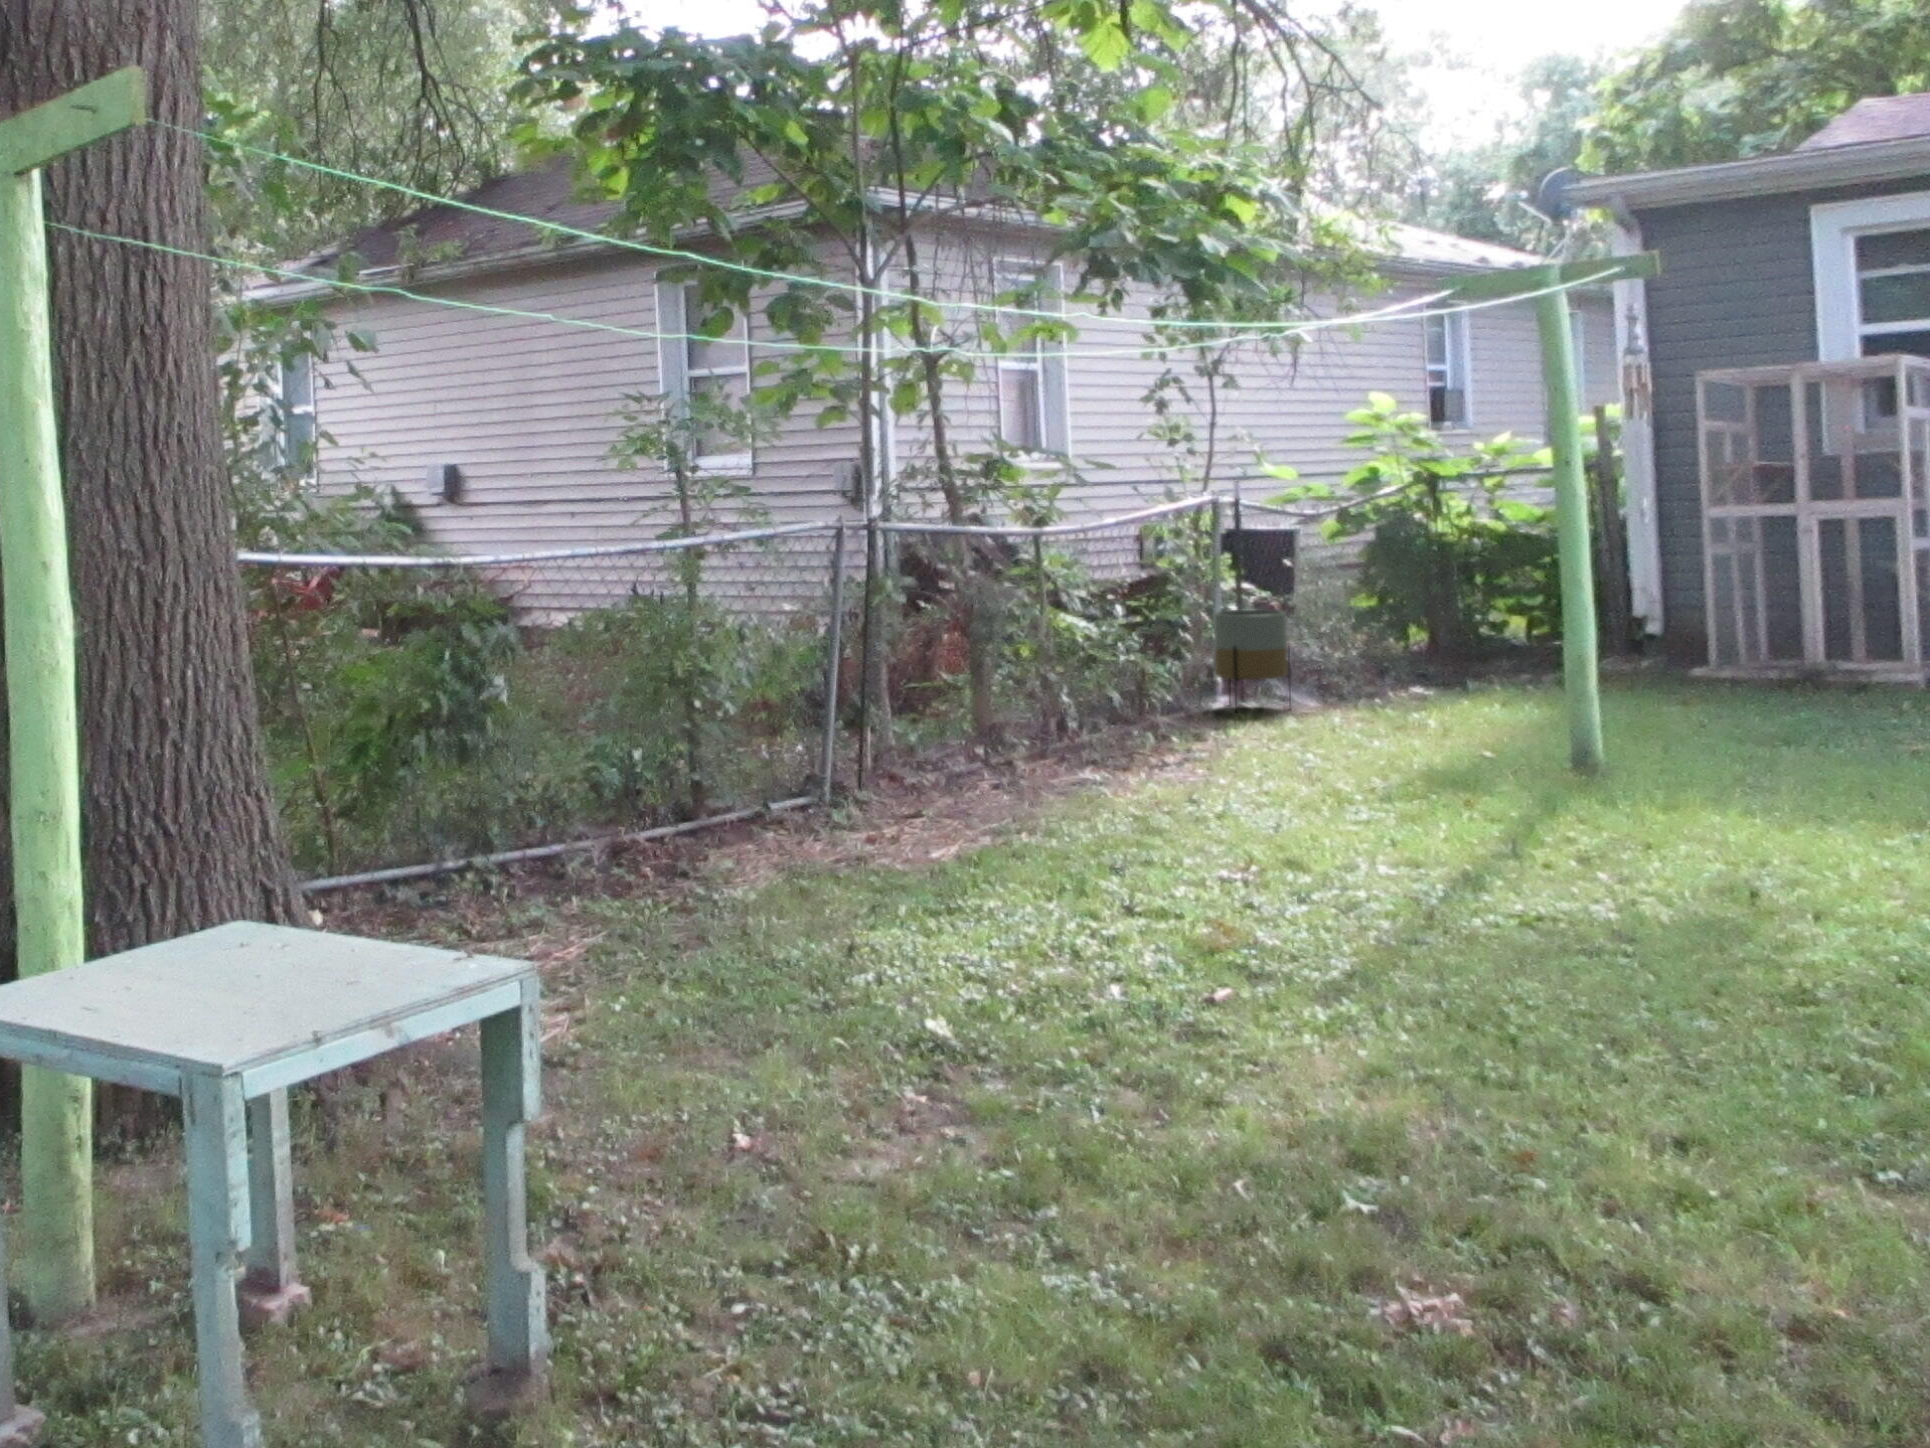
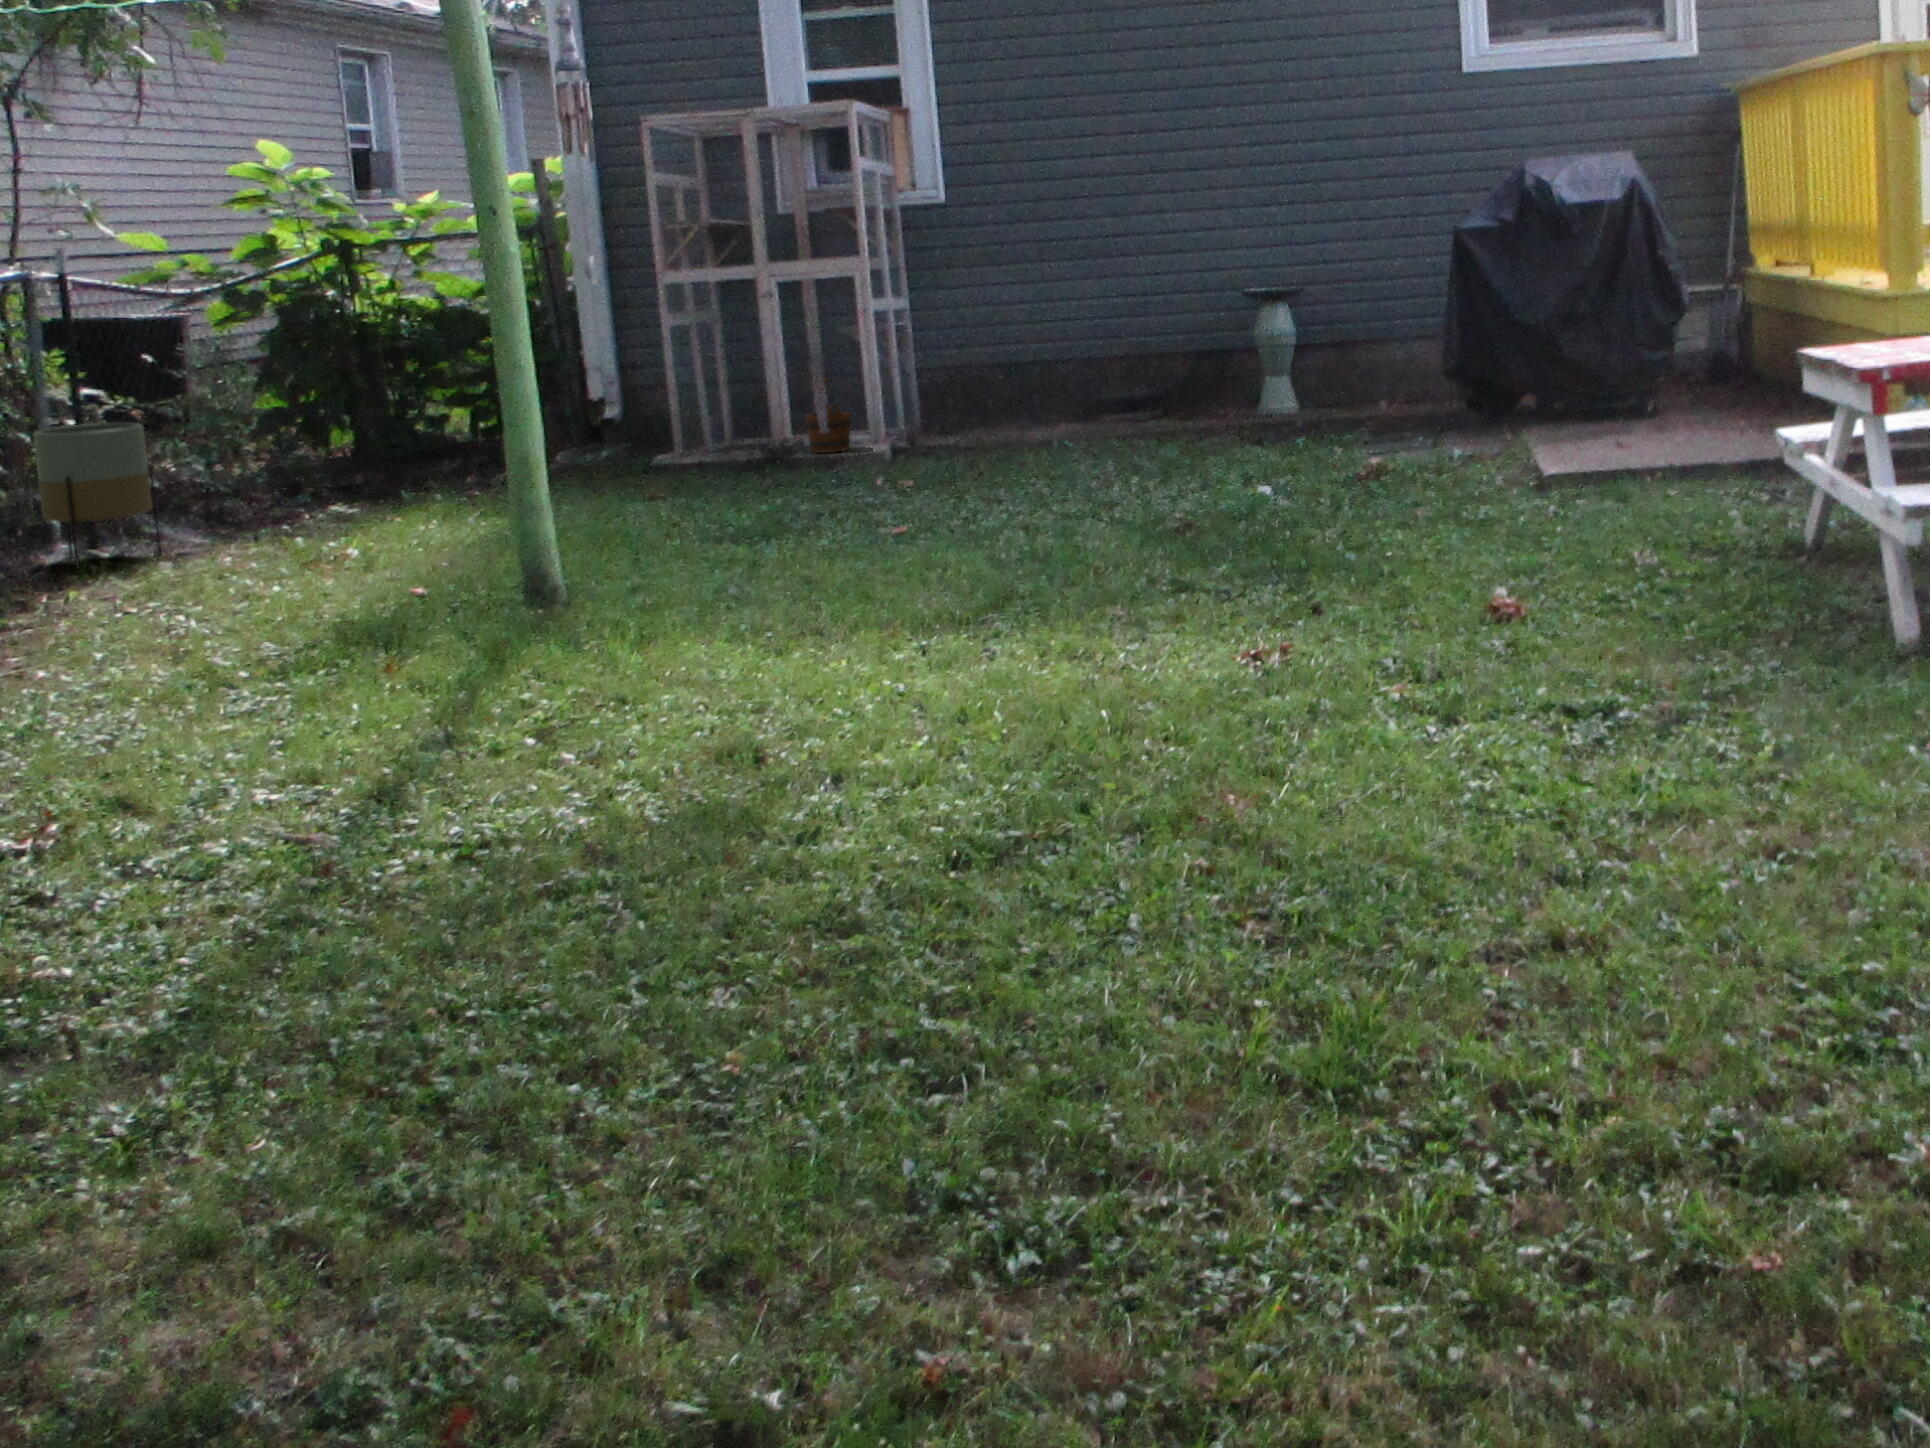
wooden bucket: none [1842,609,1890,680] -> present [806,378,851,453]

